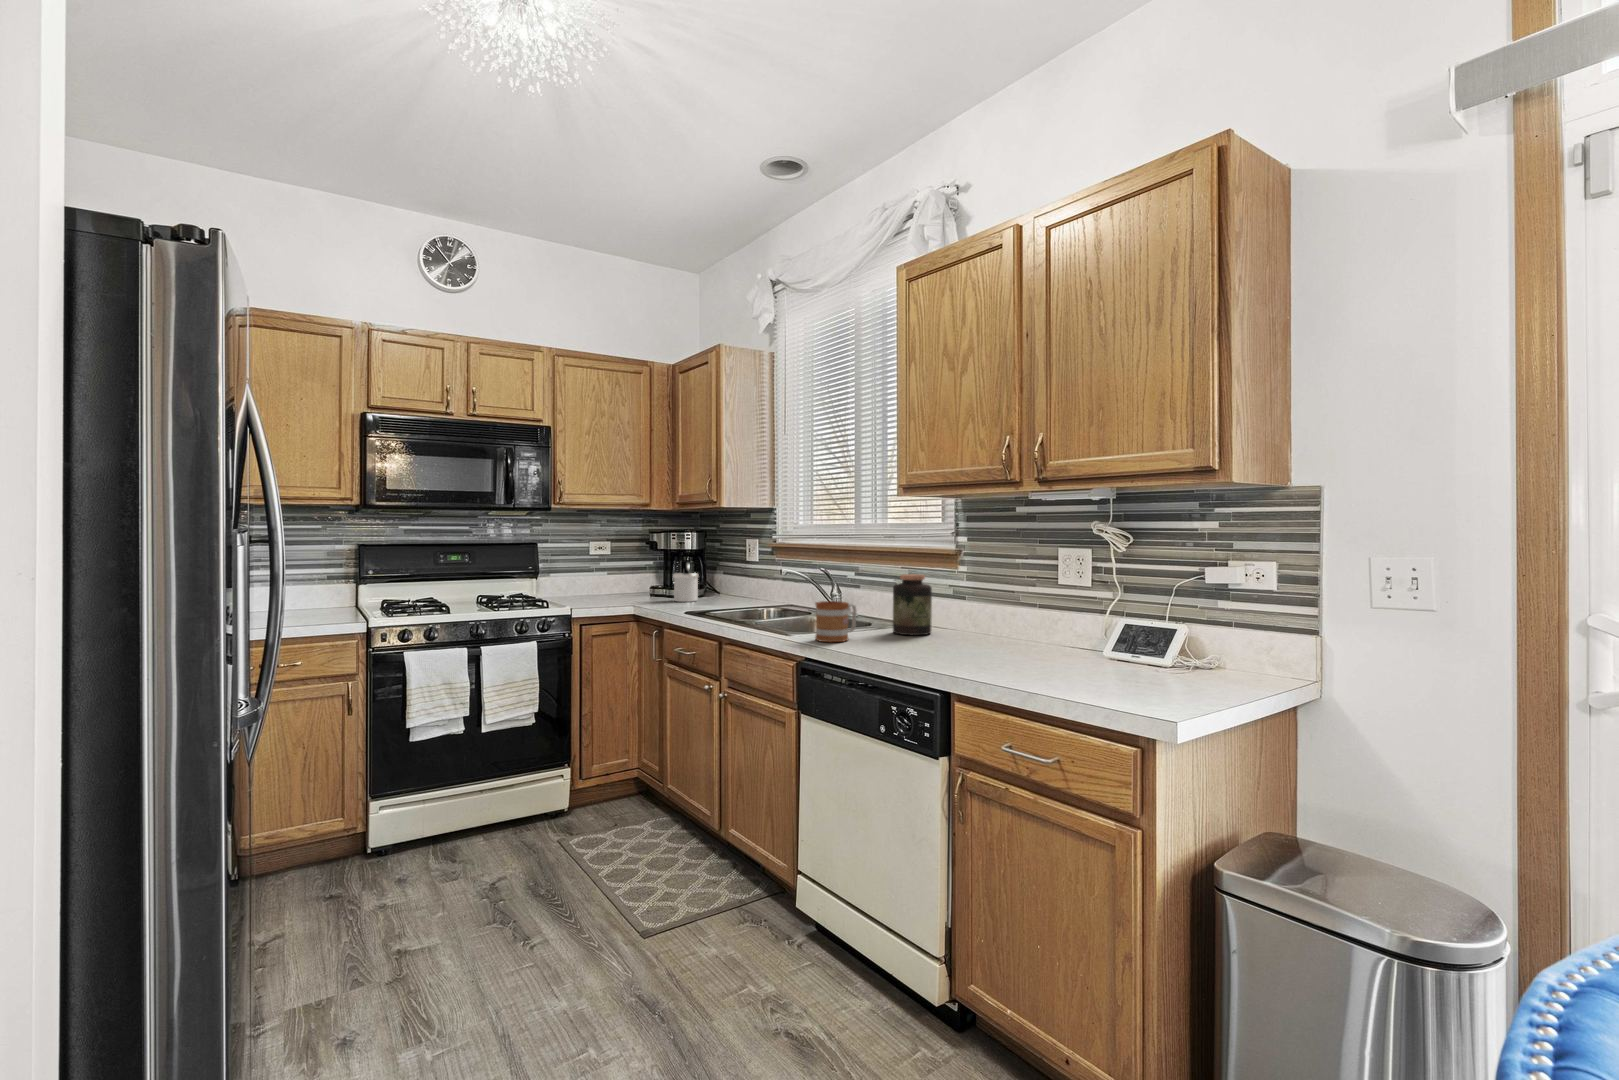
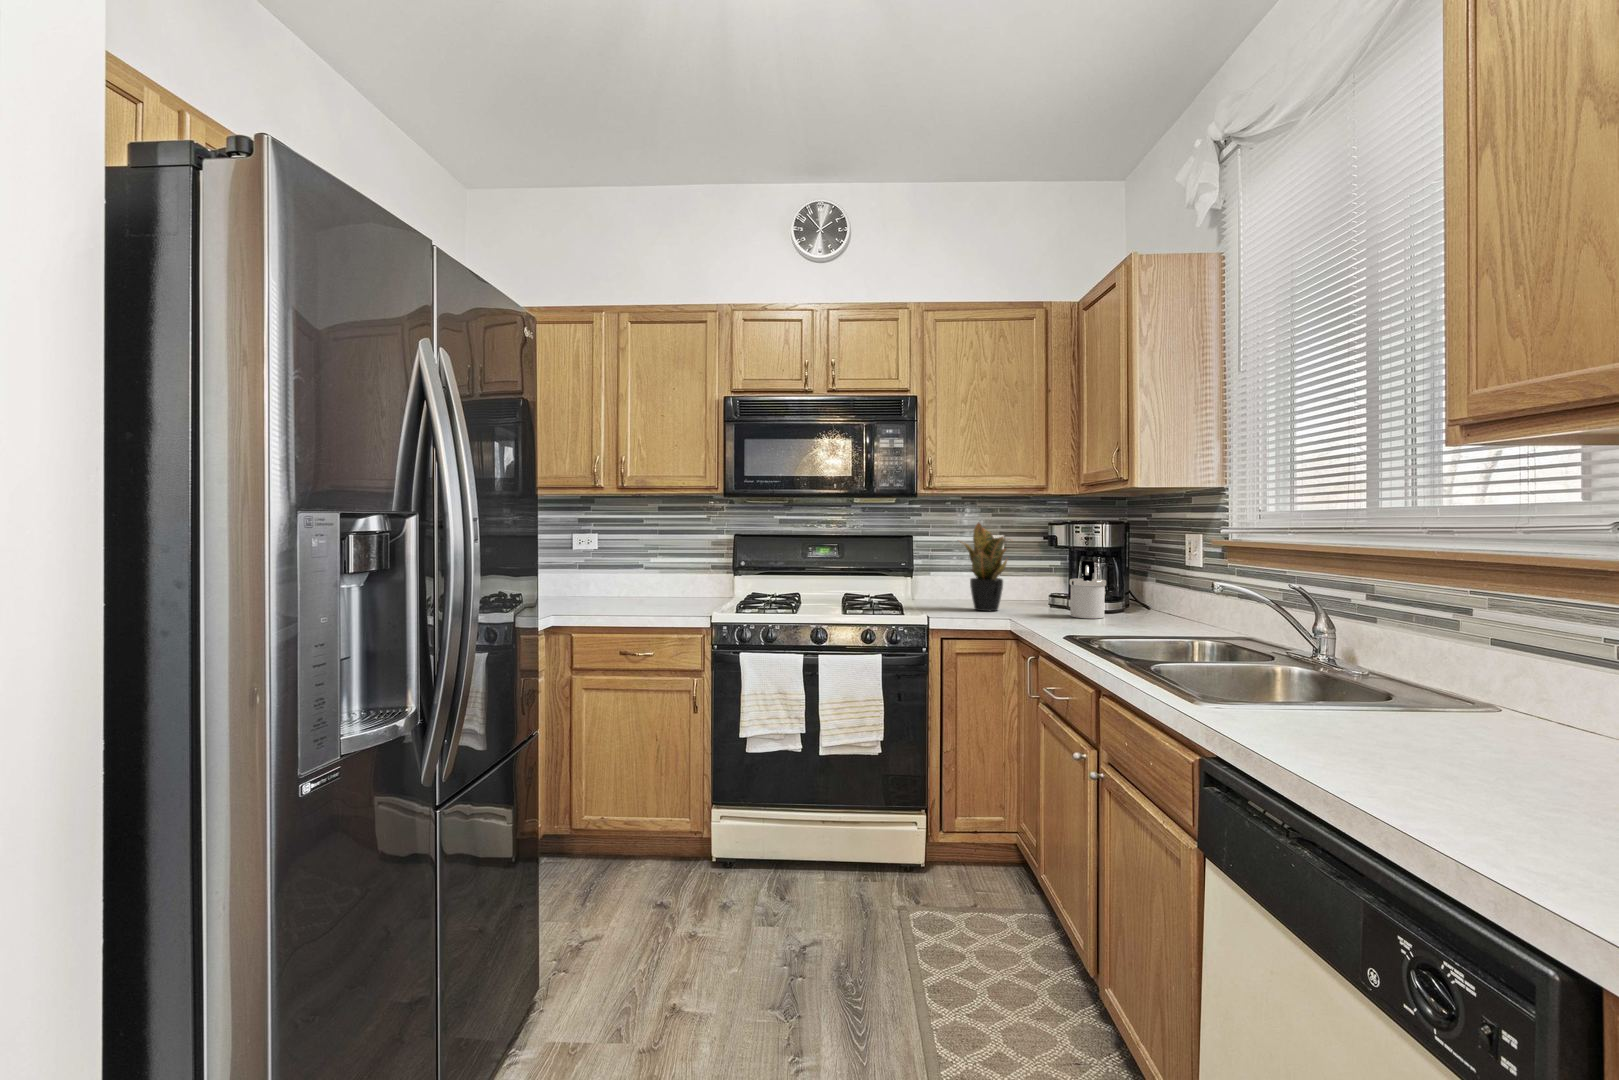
potted plant: none [582,529,634,602] -> present [964,522,1007,611]
jar: present [893,574,932,635] -> none [1439,607,1551,742]
mug: present [815,601,856,642] -> none [1245,649,1344,735]

